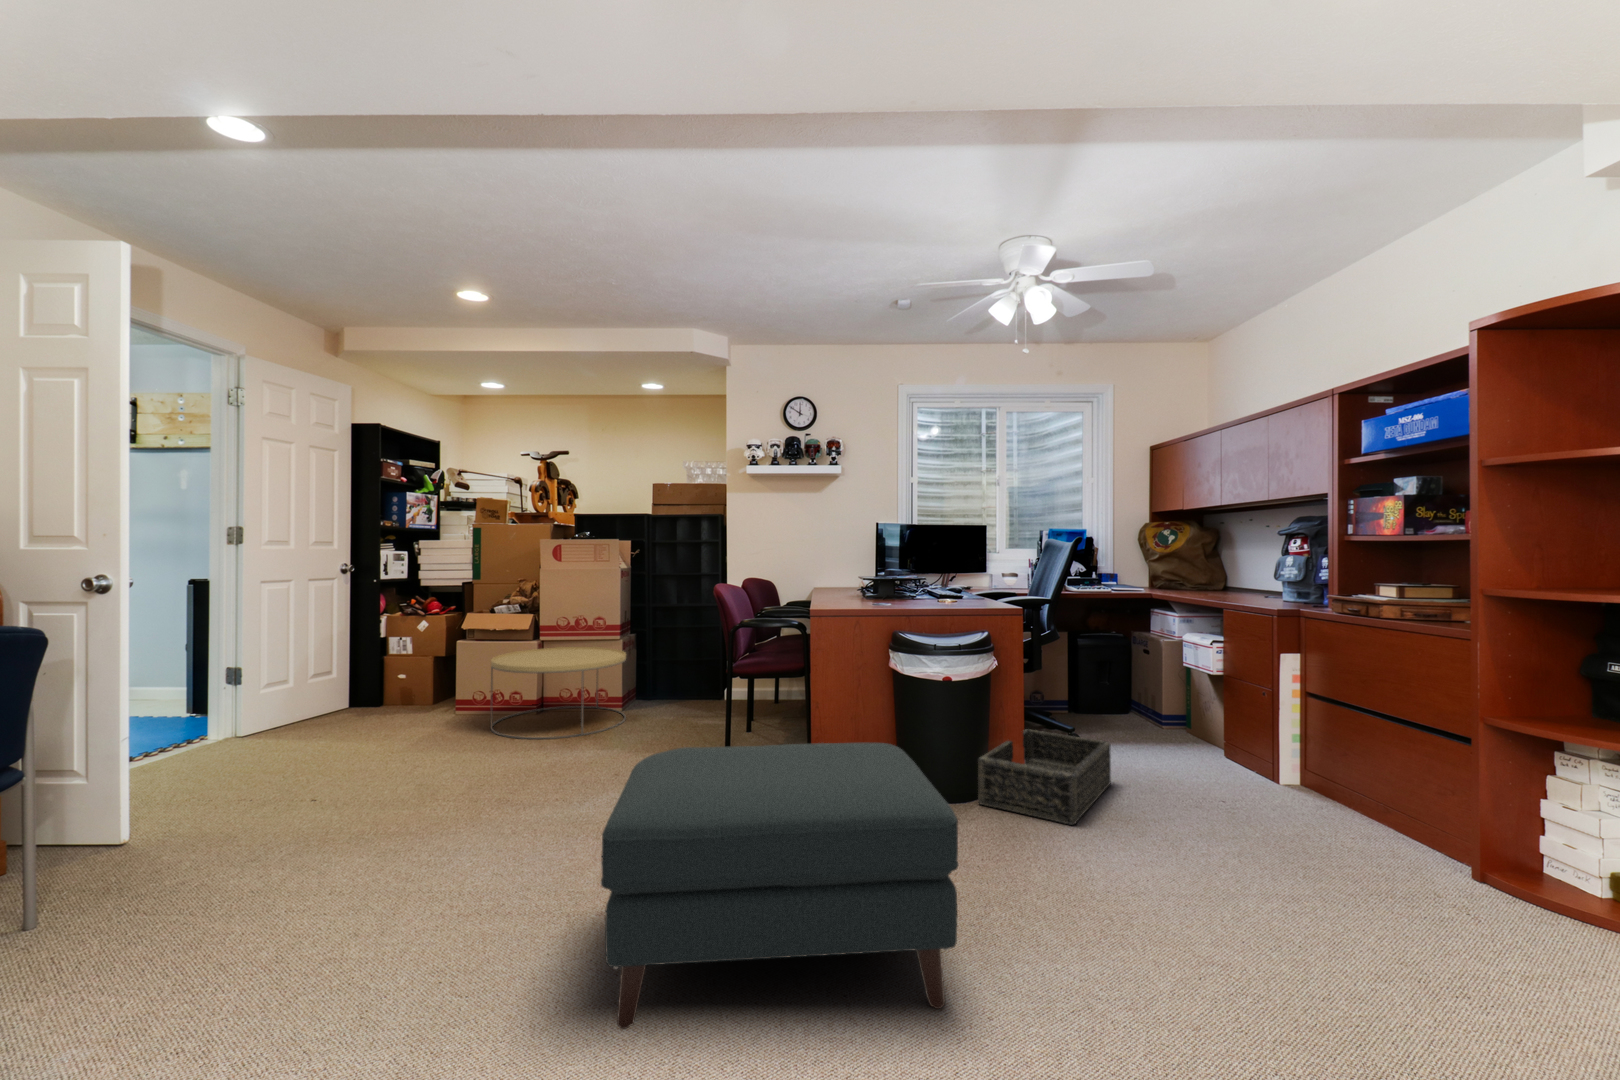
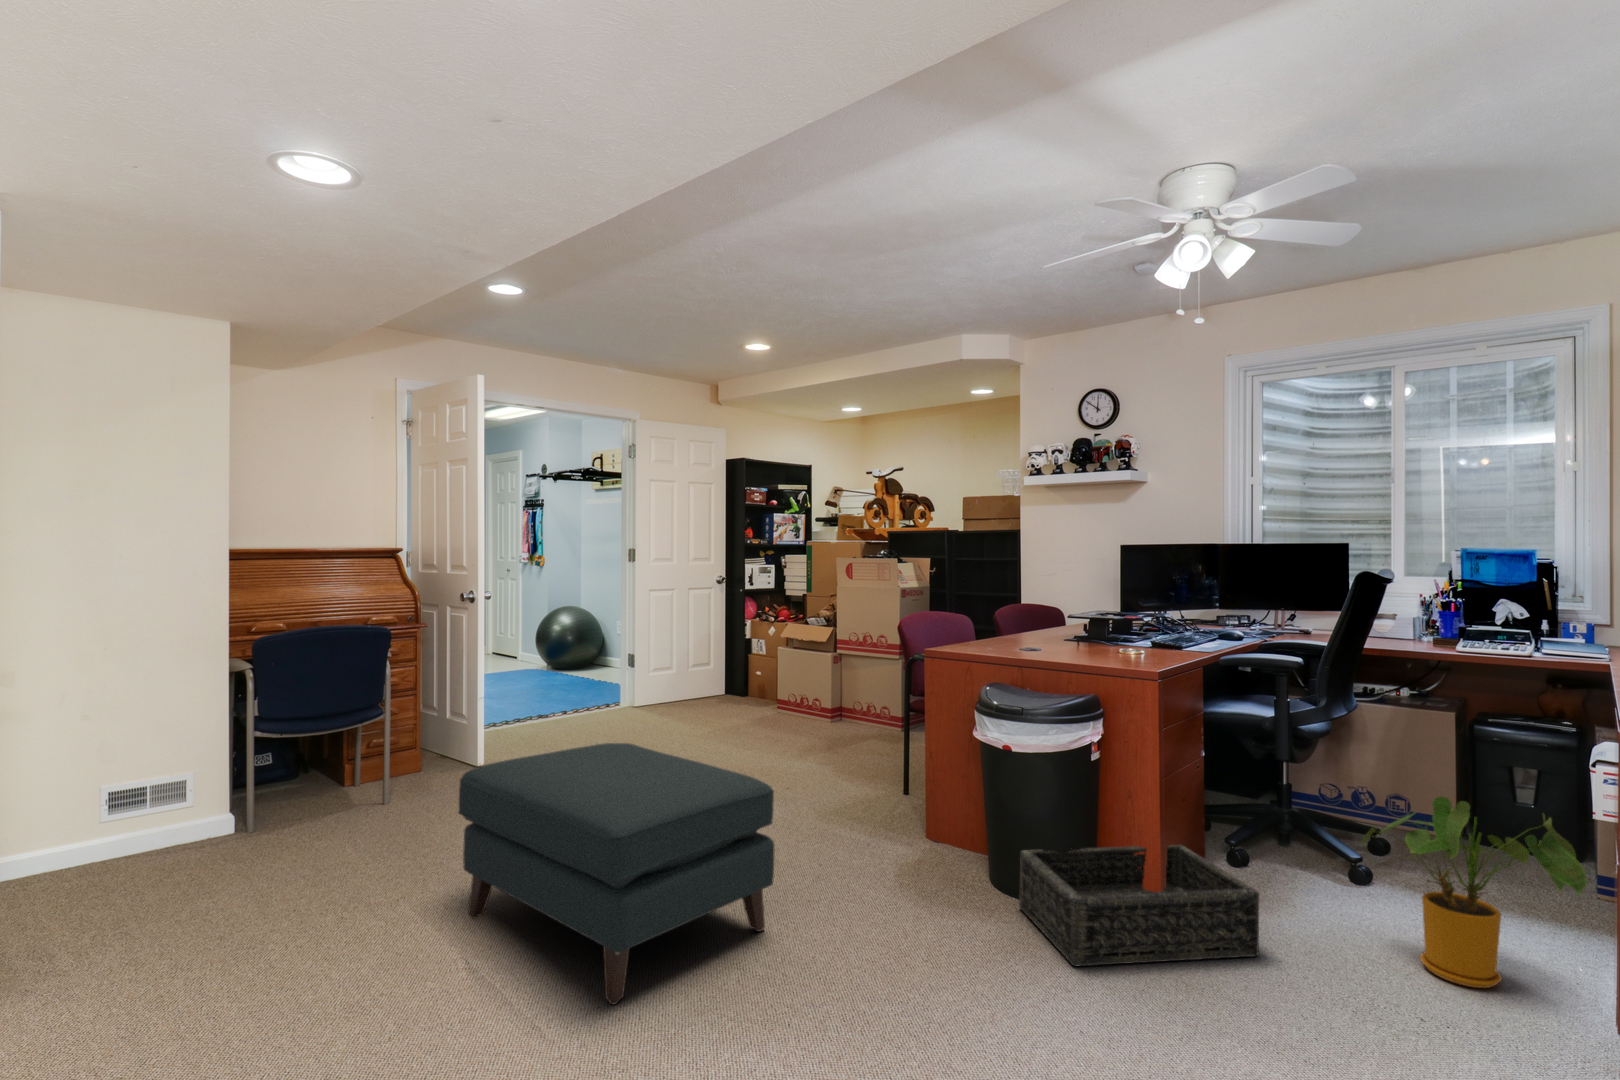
coffee table: present [490,647,626,739] -> none [769,661,891,747]
house plant: none [1116,662,1238,767] -> present [1362,796,1587,988]

